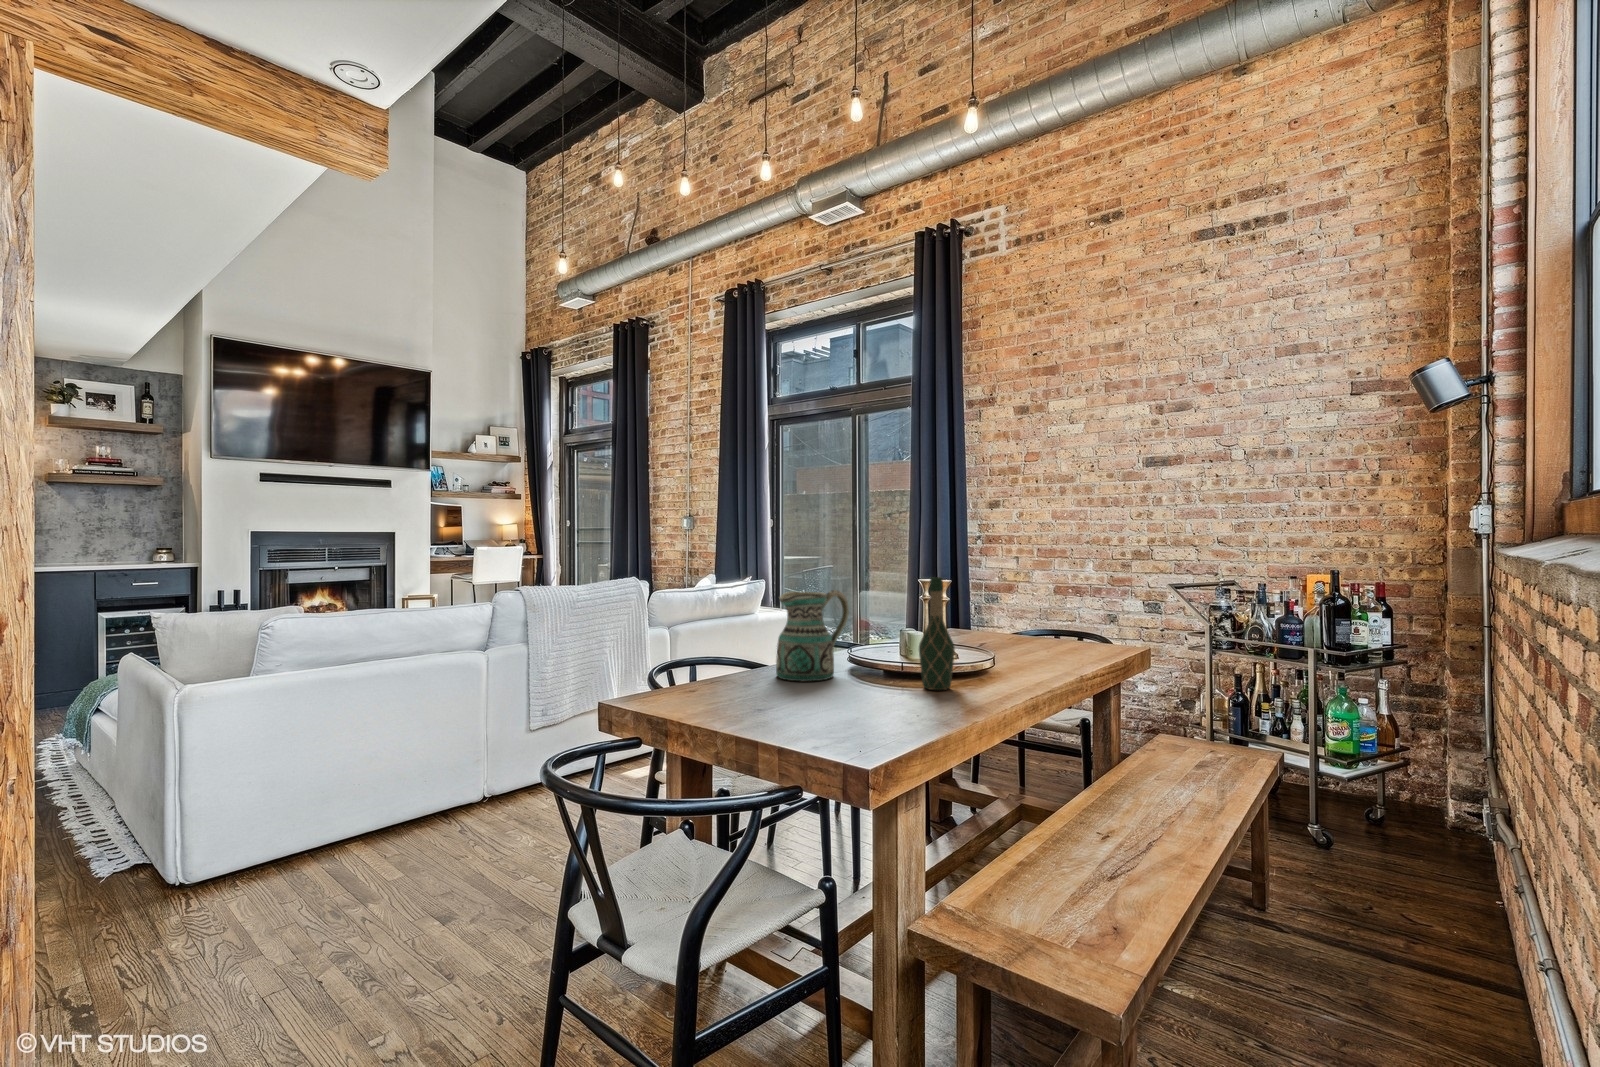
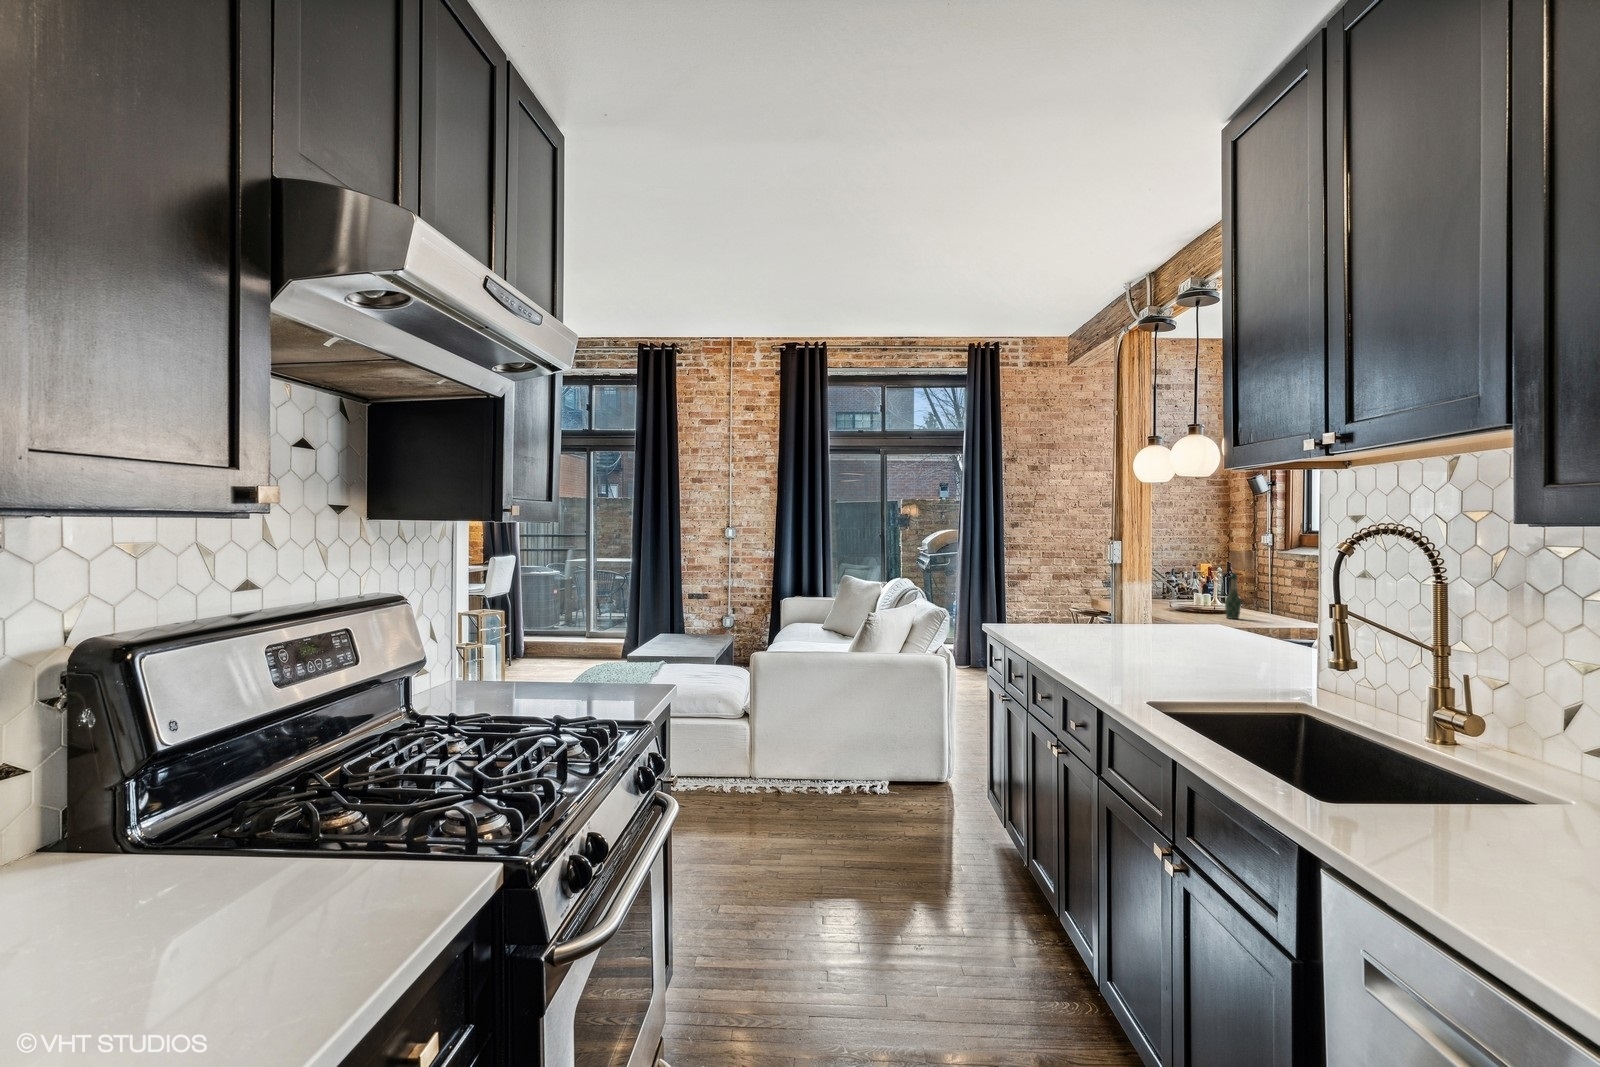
ceramic pitcher: present [776,590,849,682] -> none [1165,581,1194,622]

